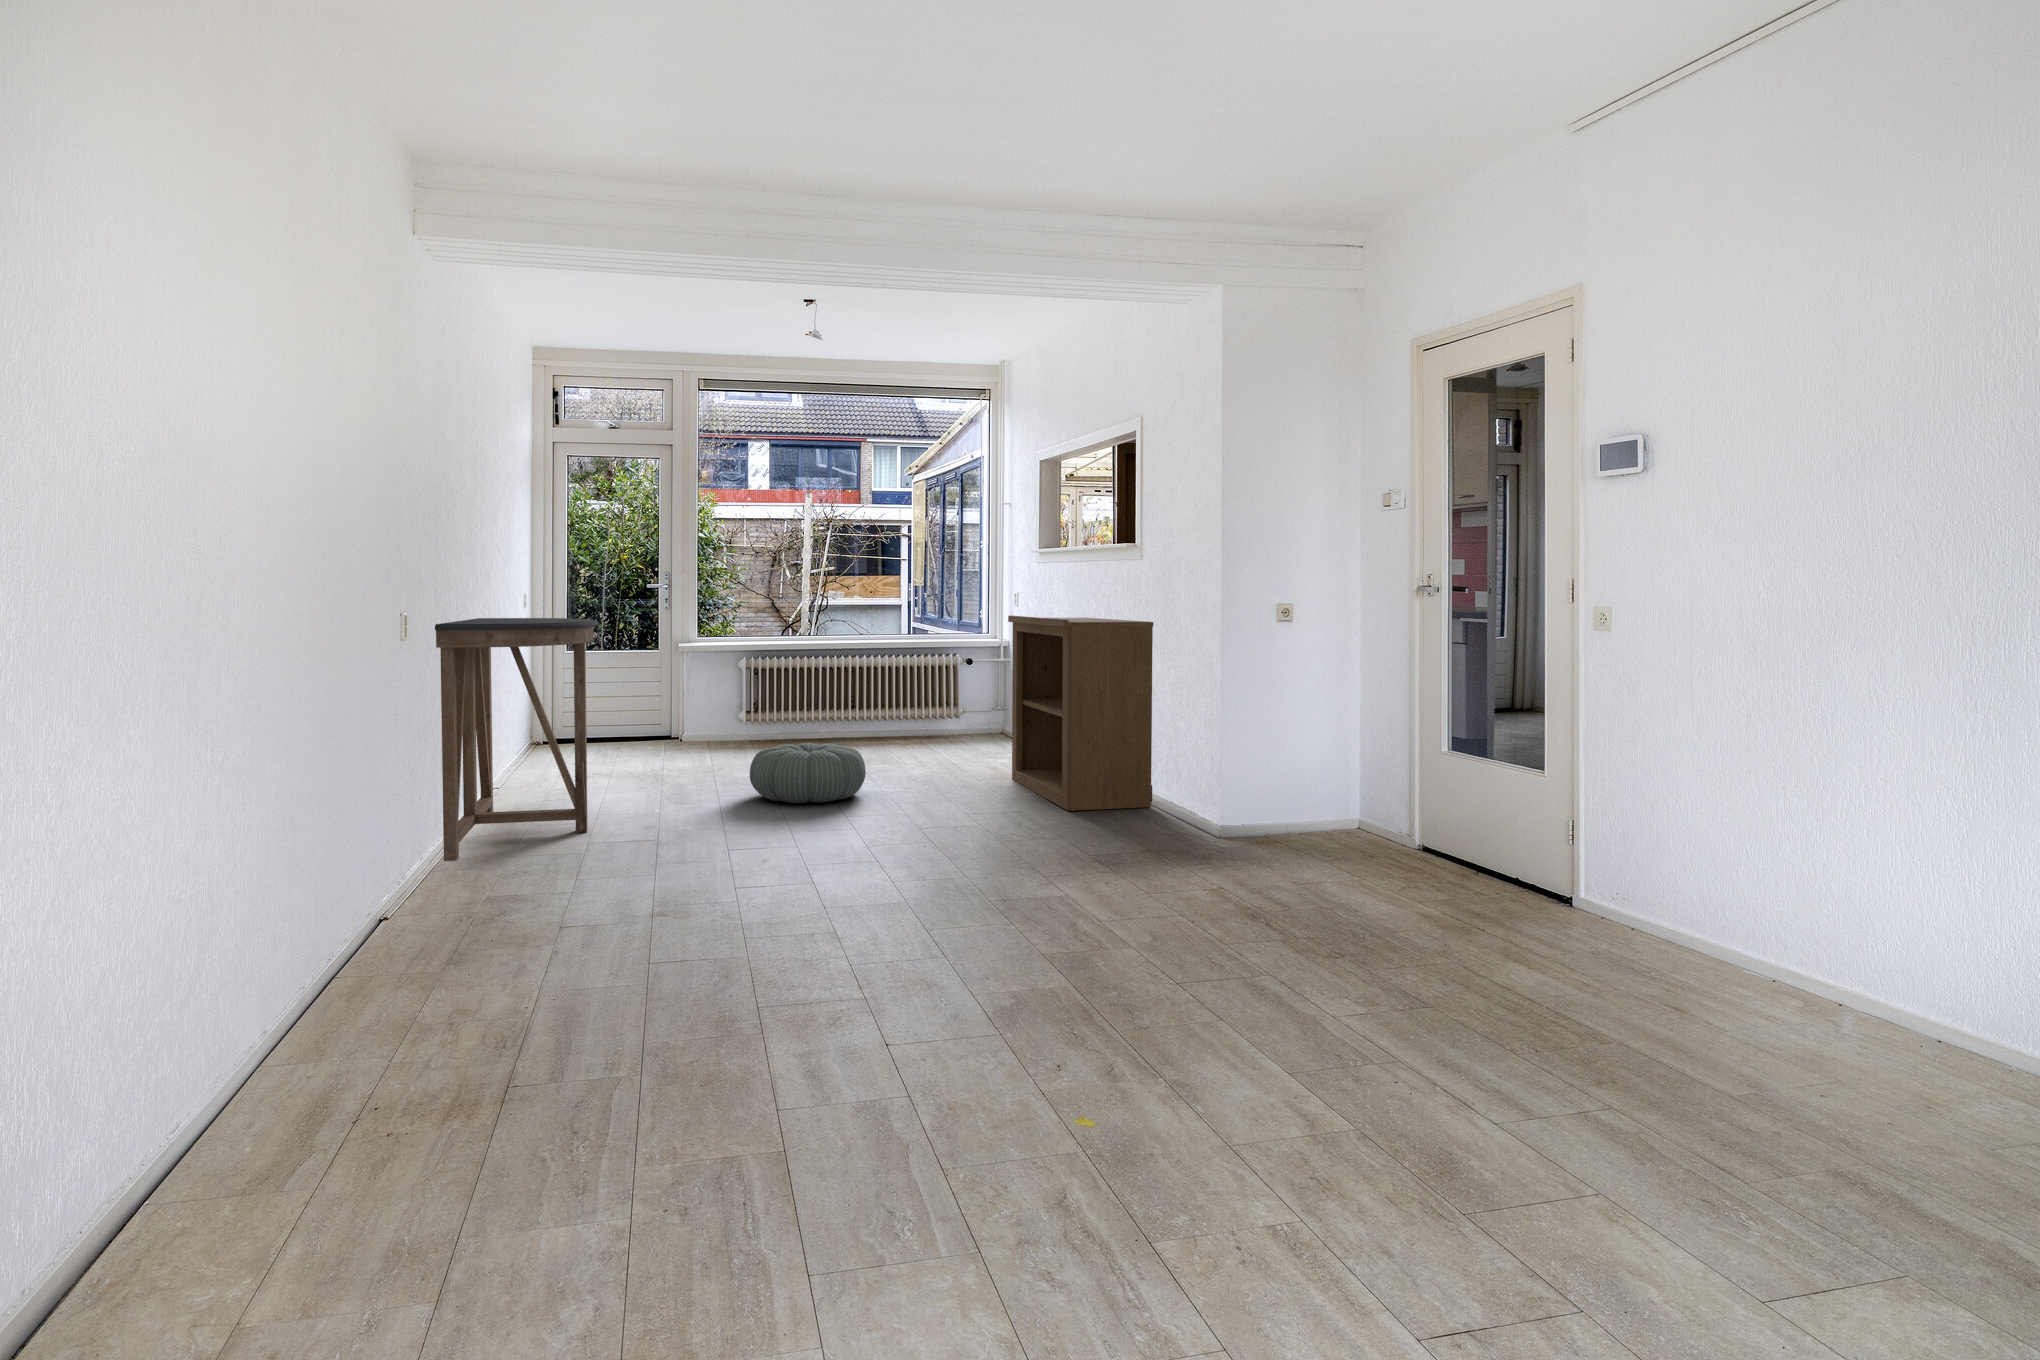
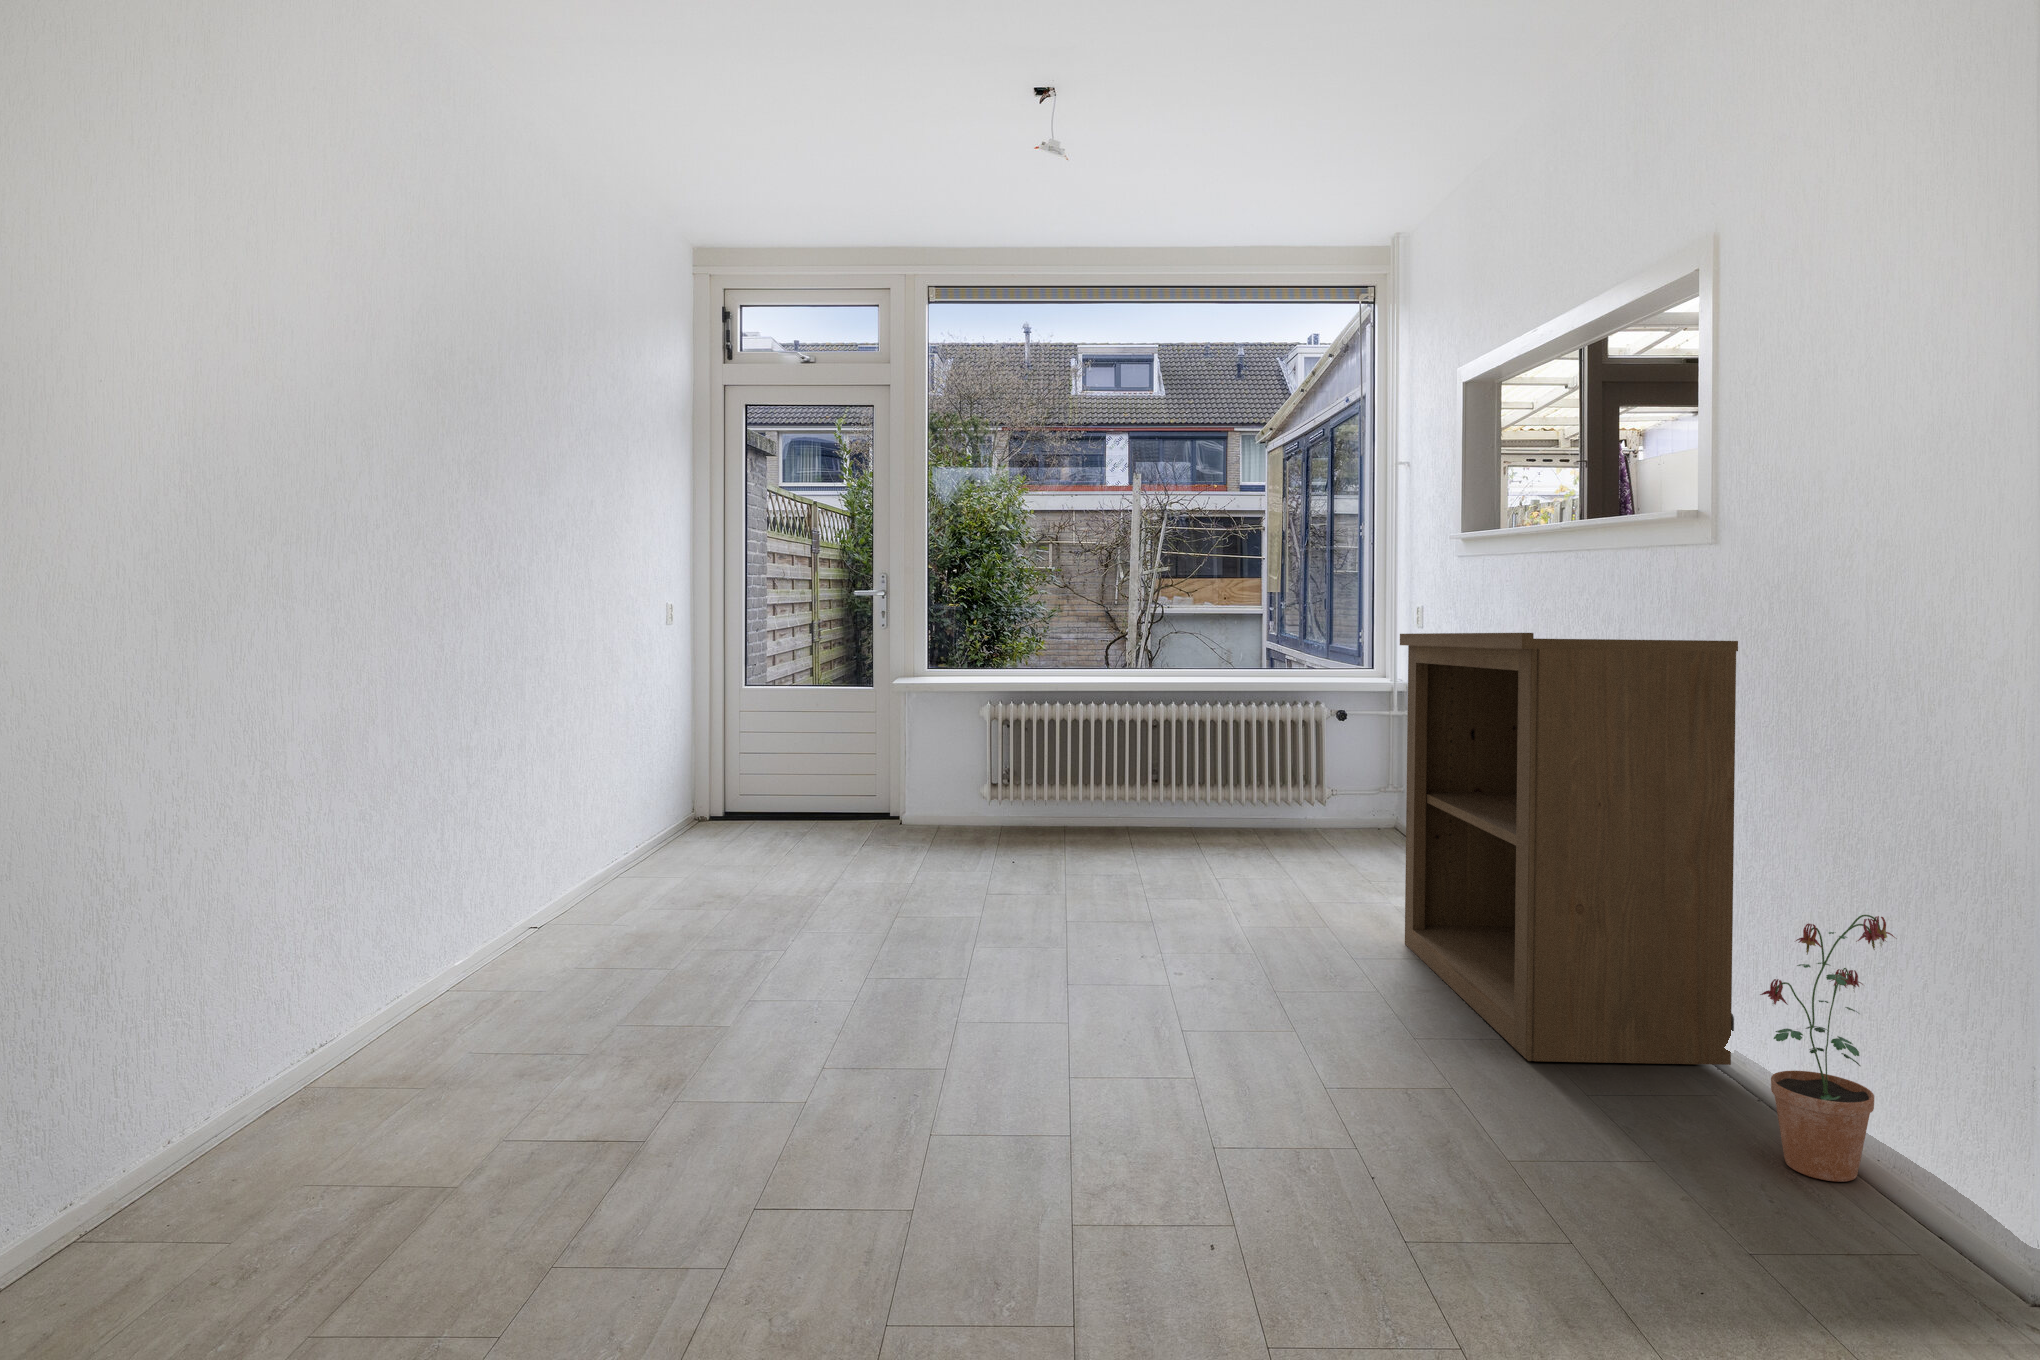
console table: present [435,618,599,861] -> none [108,614,582,1119]
potted plant: none [1150,730,1196,831] -> present [1760,915,1895,1182]
pouf: present [750,743,866,803] -> none [898,861,1113,985]

